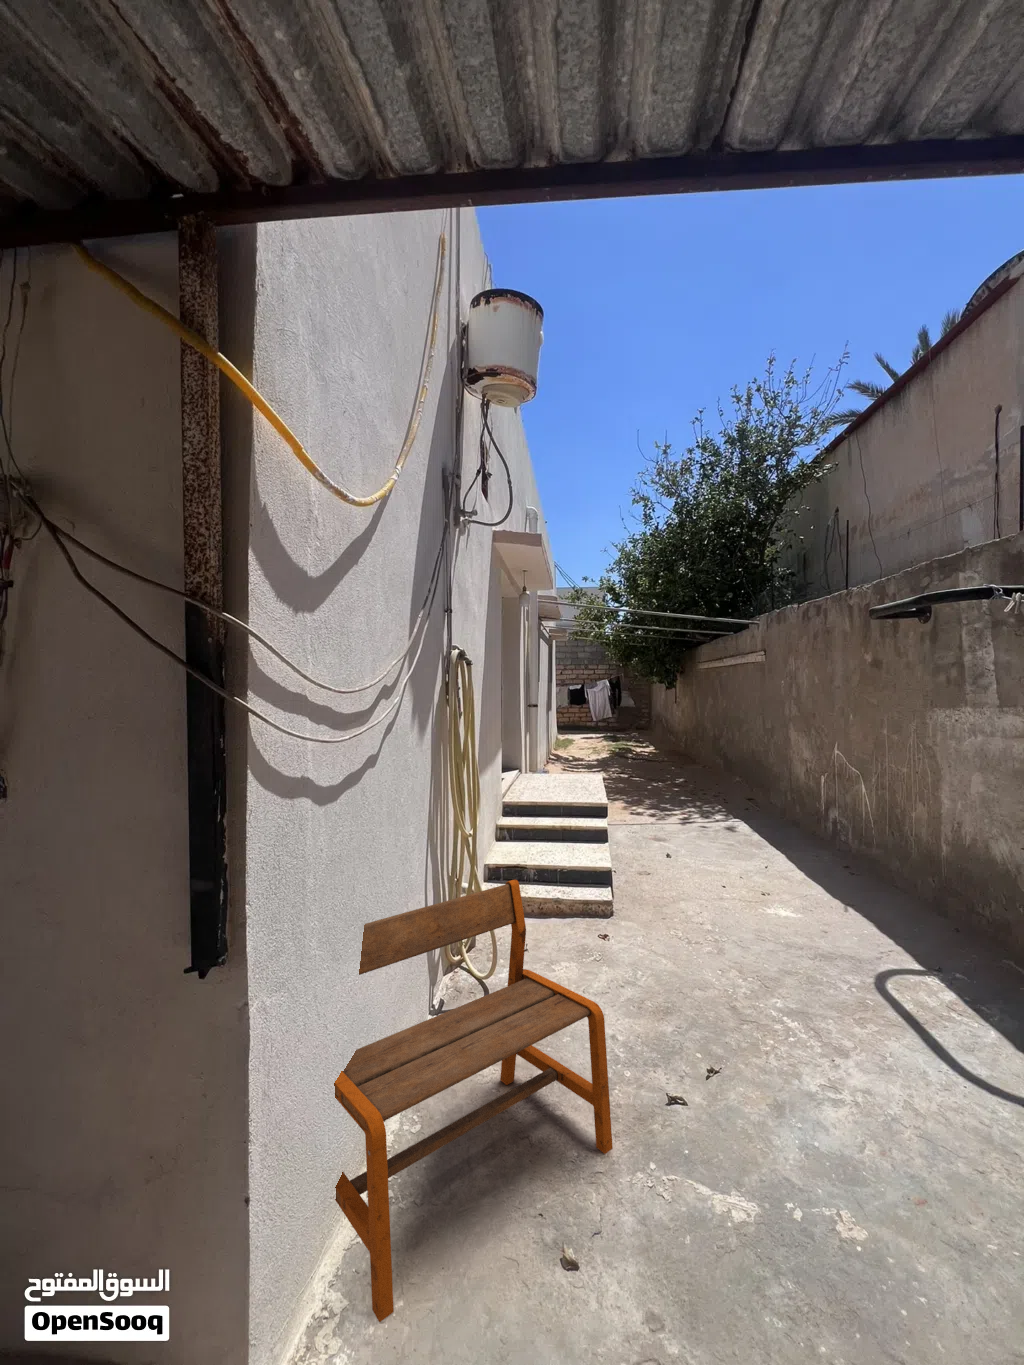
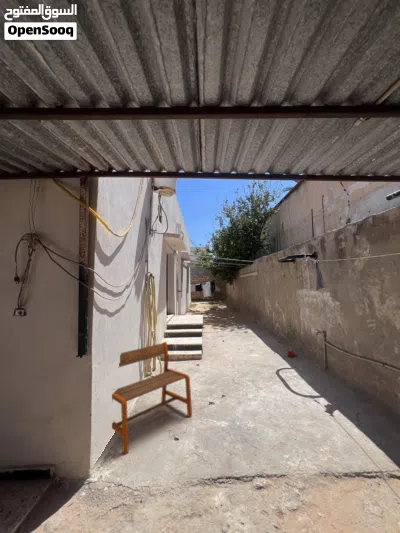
potted tree: none [878,816,948,923] -> present [285,324,301,357]

